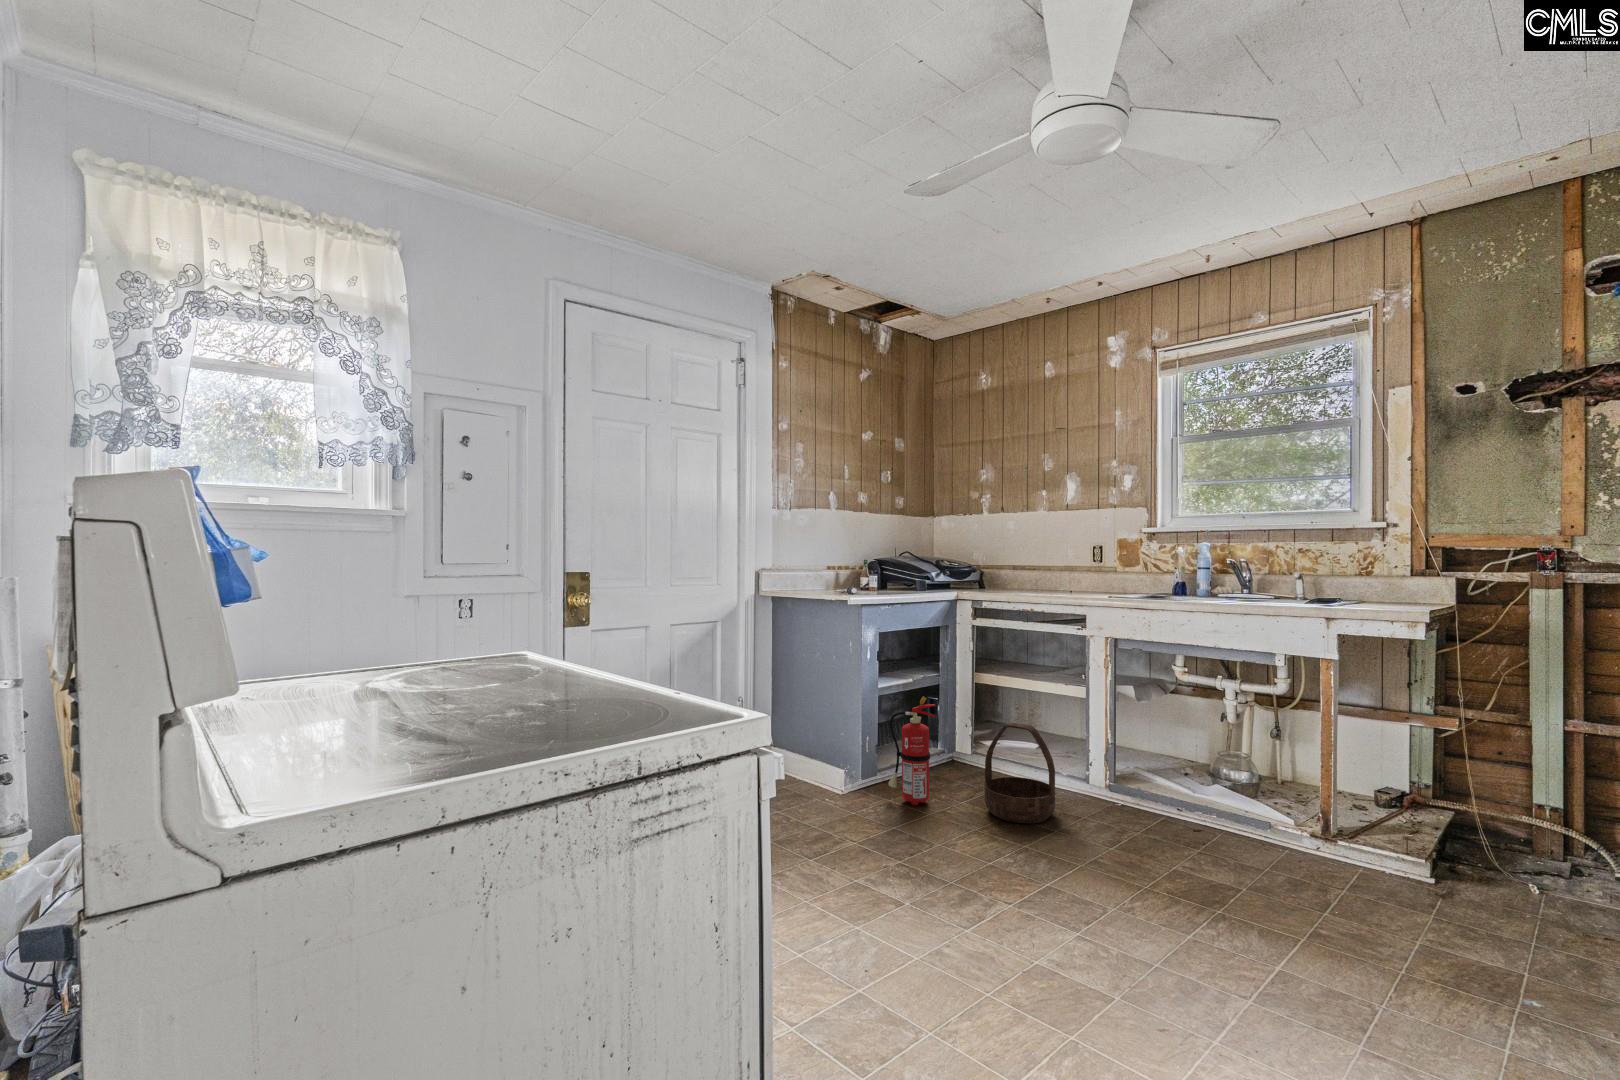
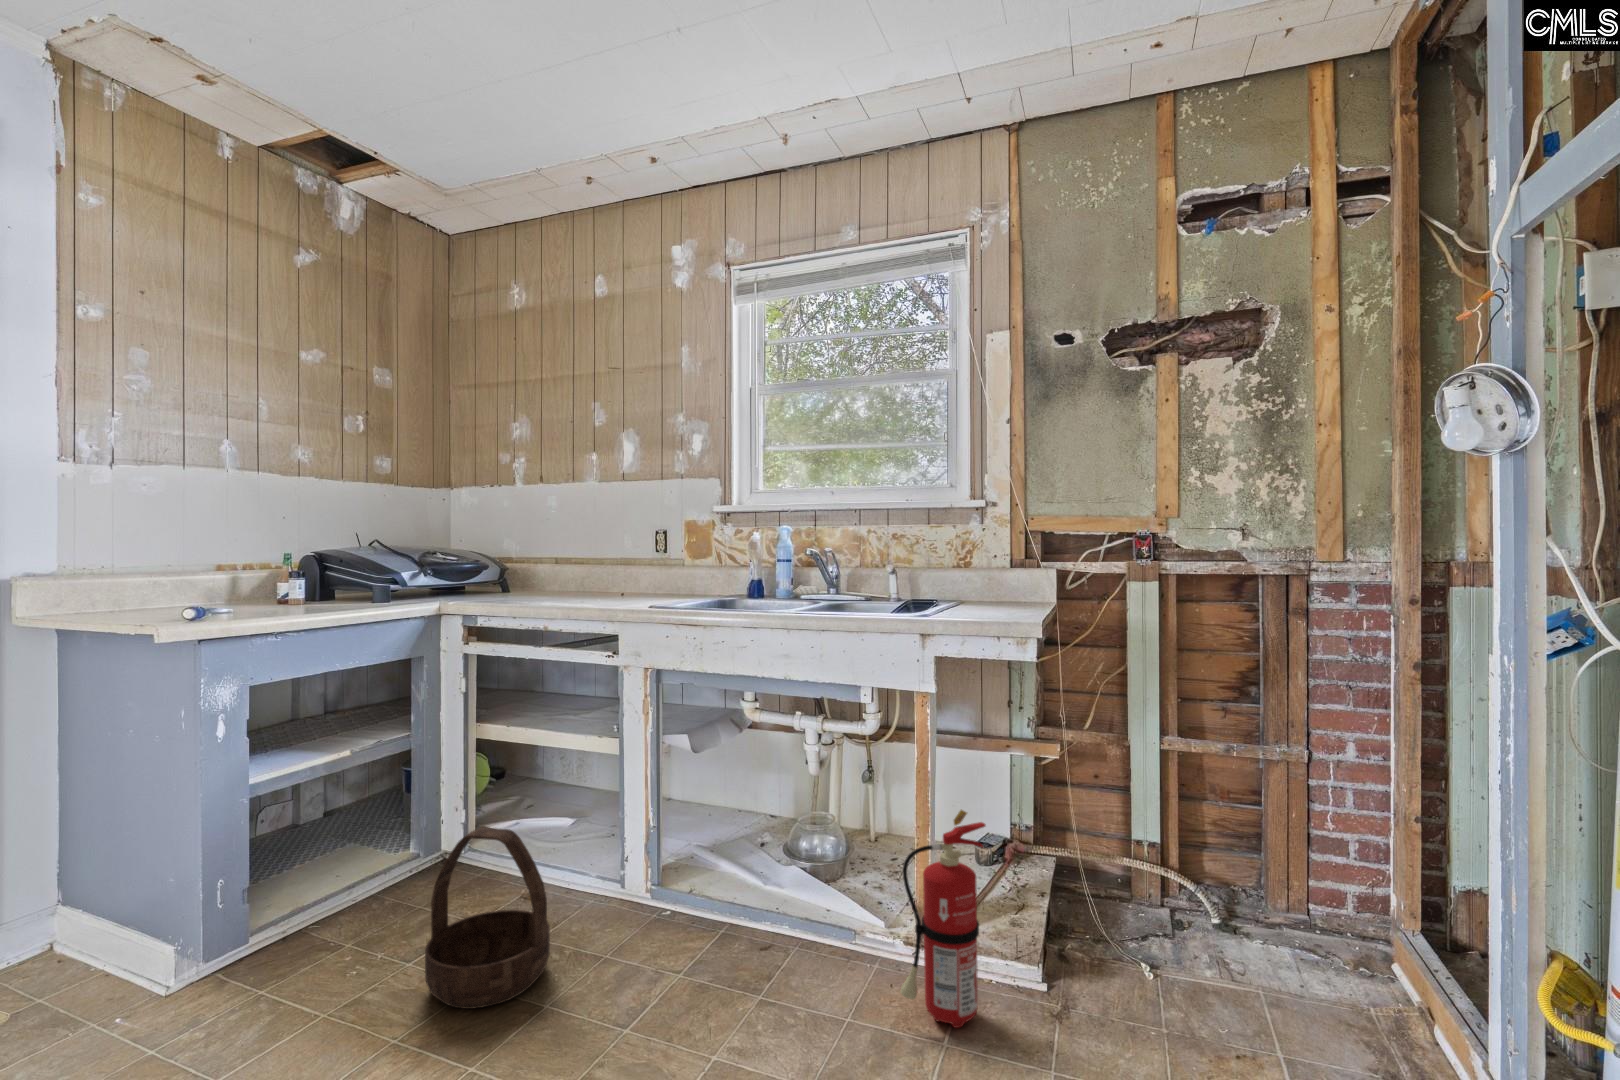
fire extinguisher: present [889,696,935,805] -> present [901,810,986,1028]

